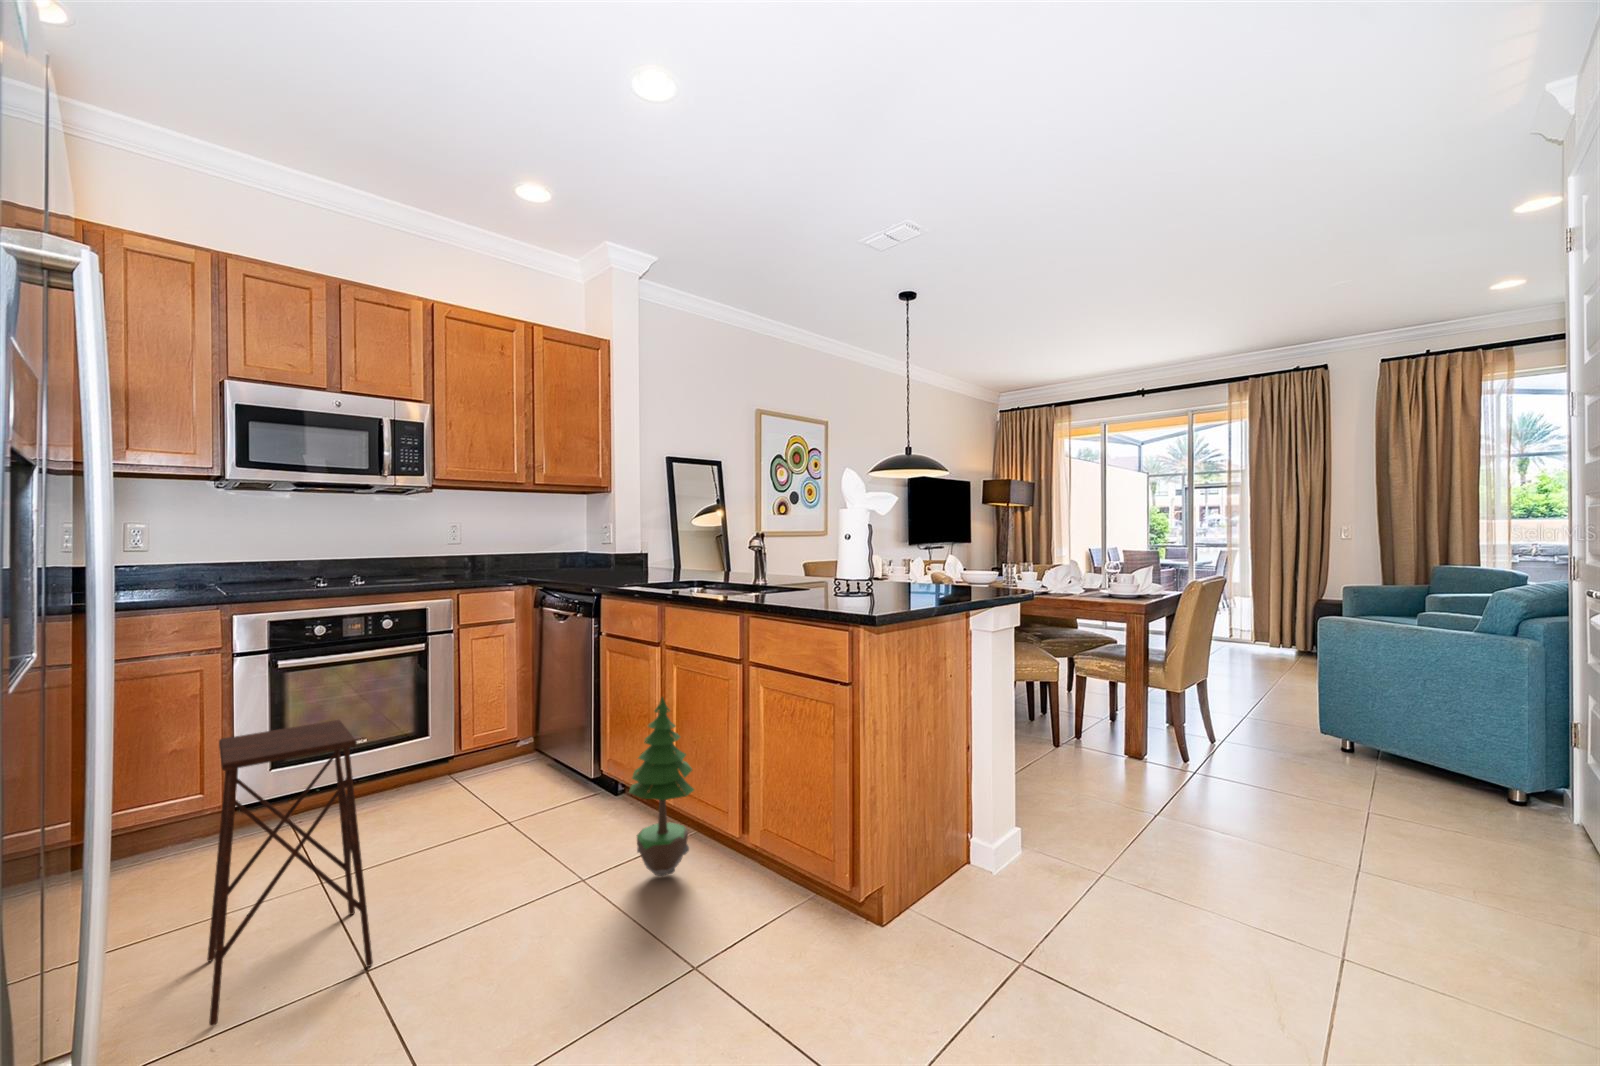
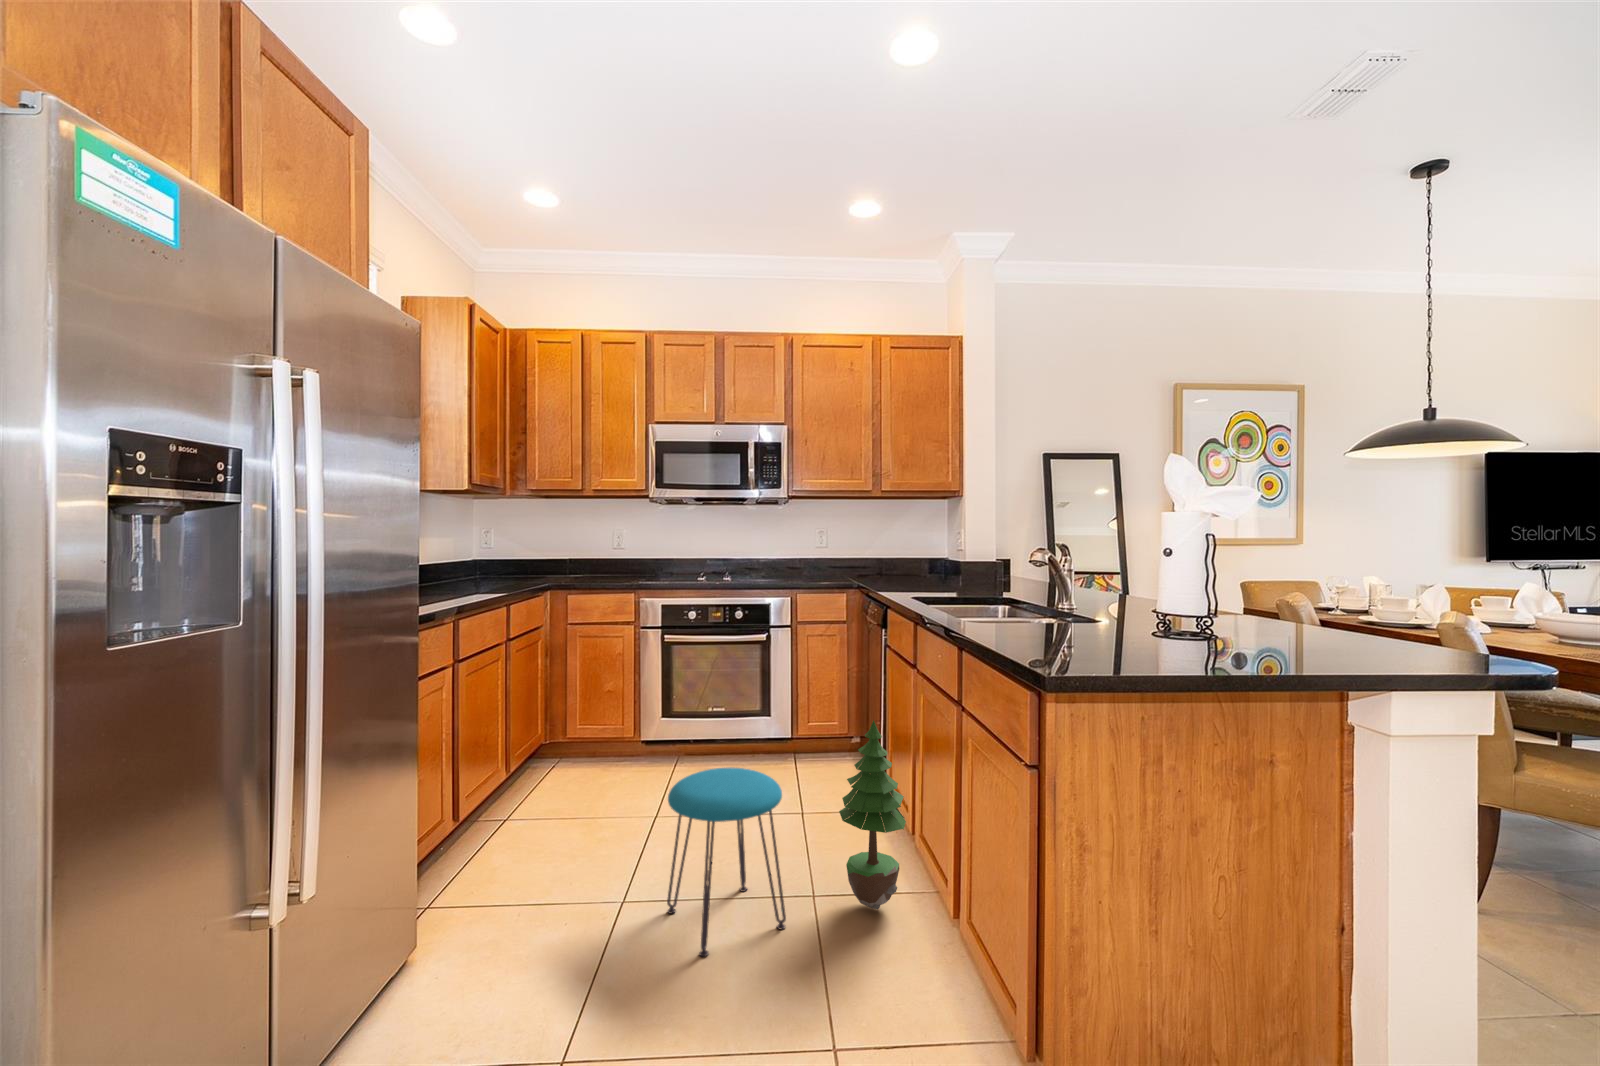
side table: present [207,720,373,1026] -> none [536,690,655,887]
stool: none [448,774,599,985] -> present [667,768,786,957]

